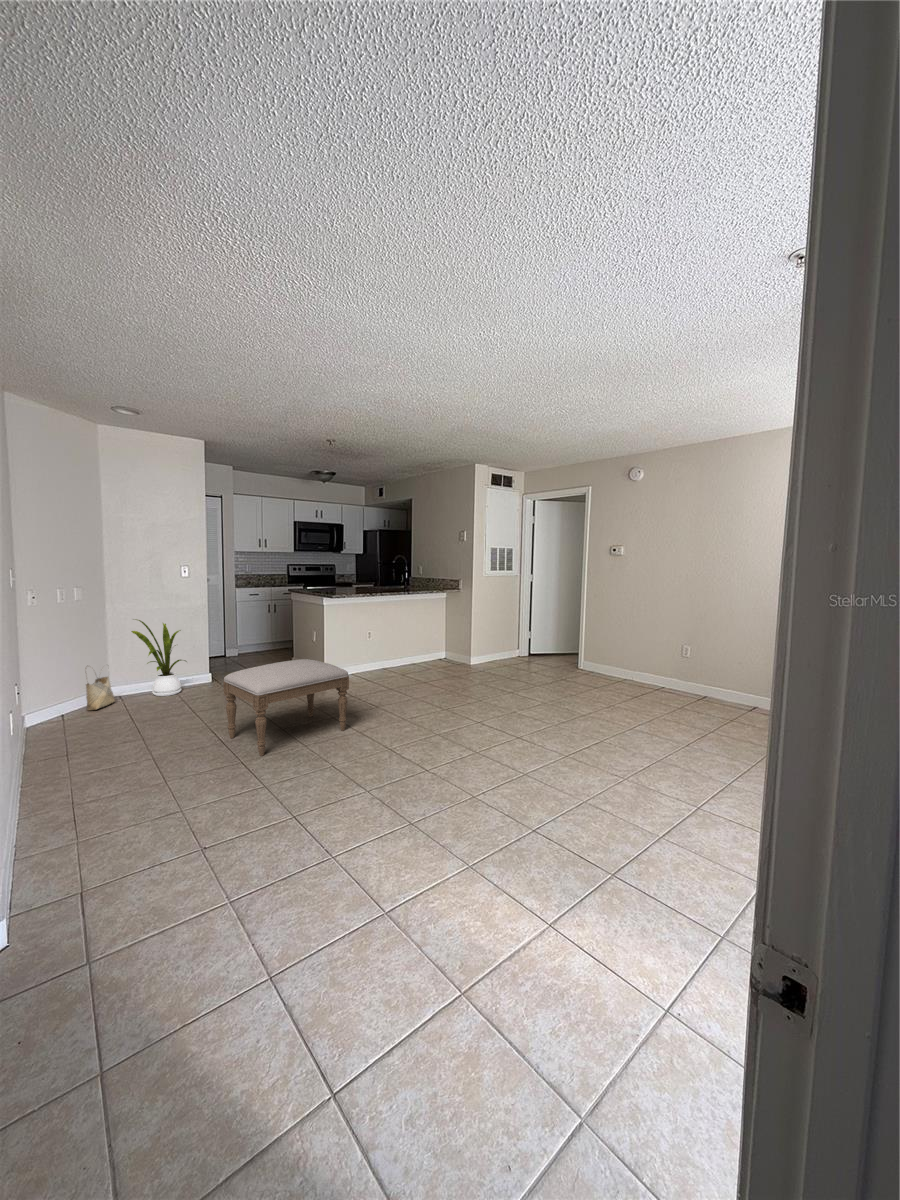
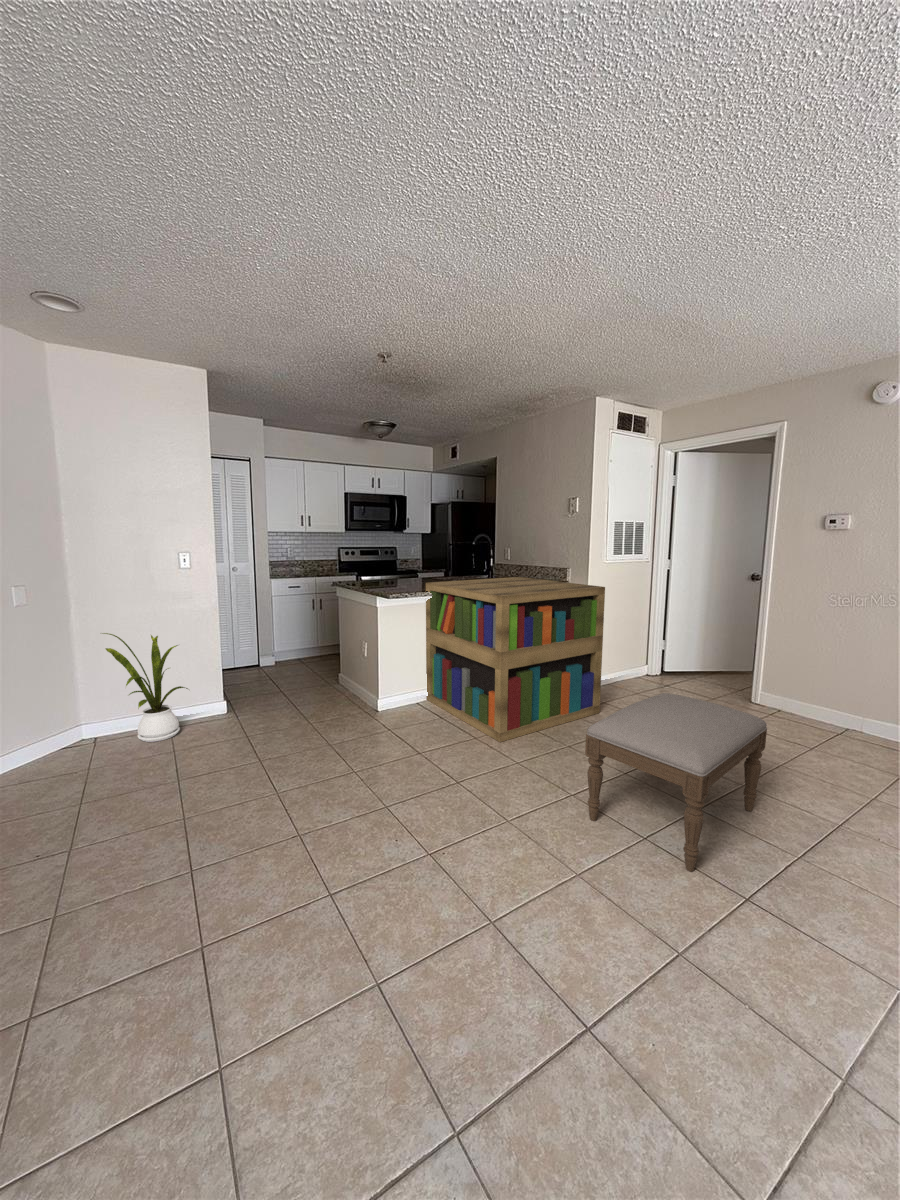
bookshelf: none [358,586,478,691] -> present [426,577,605,742]
ottoman: present [224,659,349,756] -> present [585,693,767,872]
woven basket: present [86,677,115,710] -> none [26,702,79,771]

